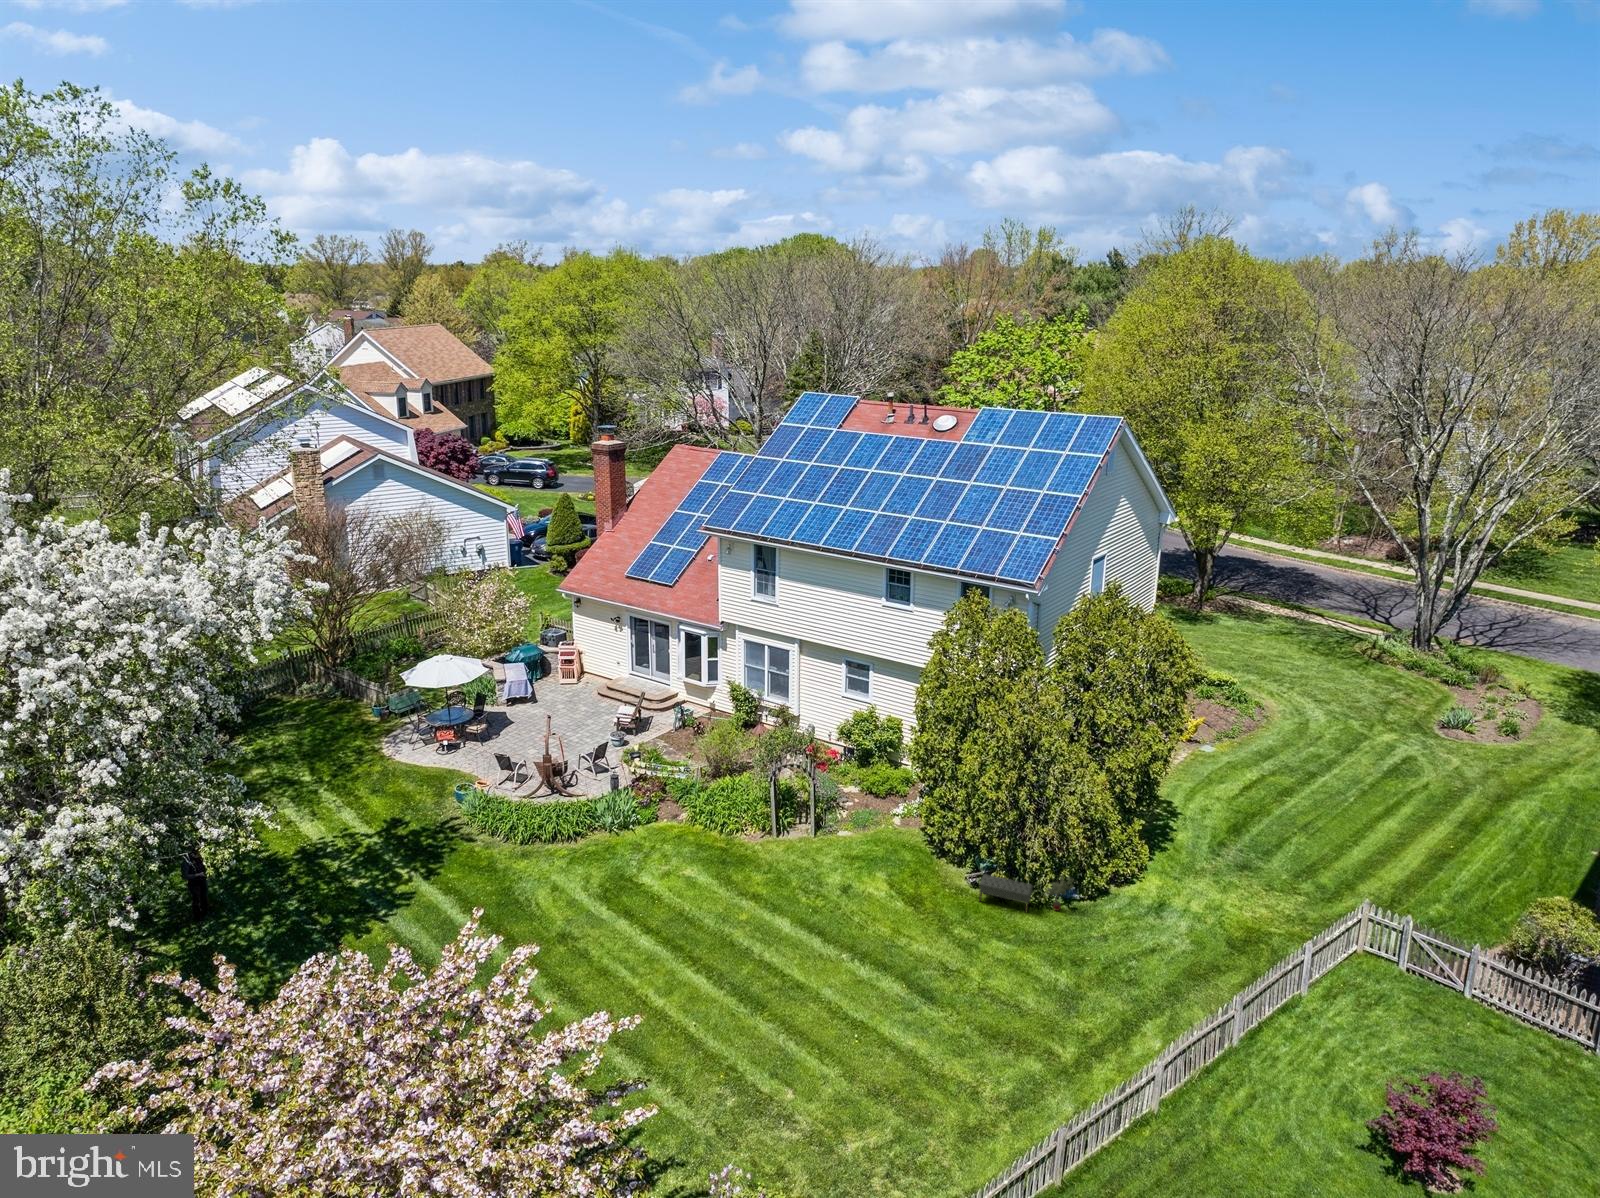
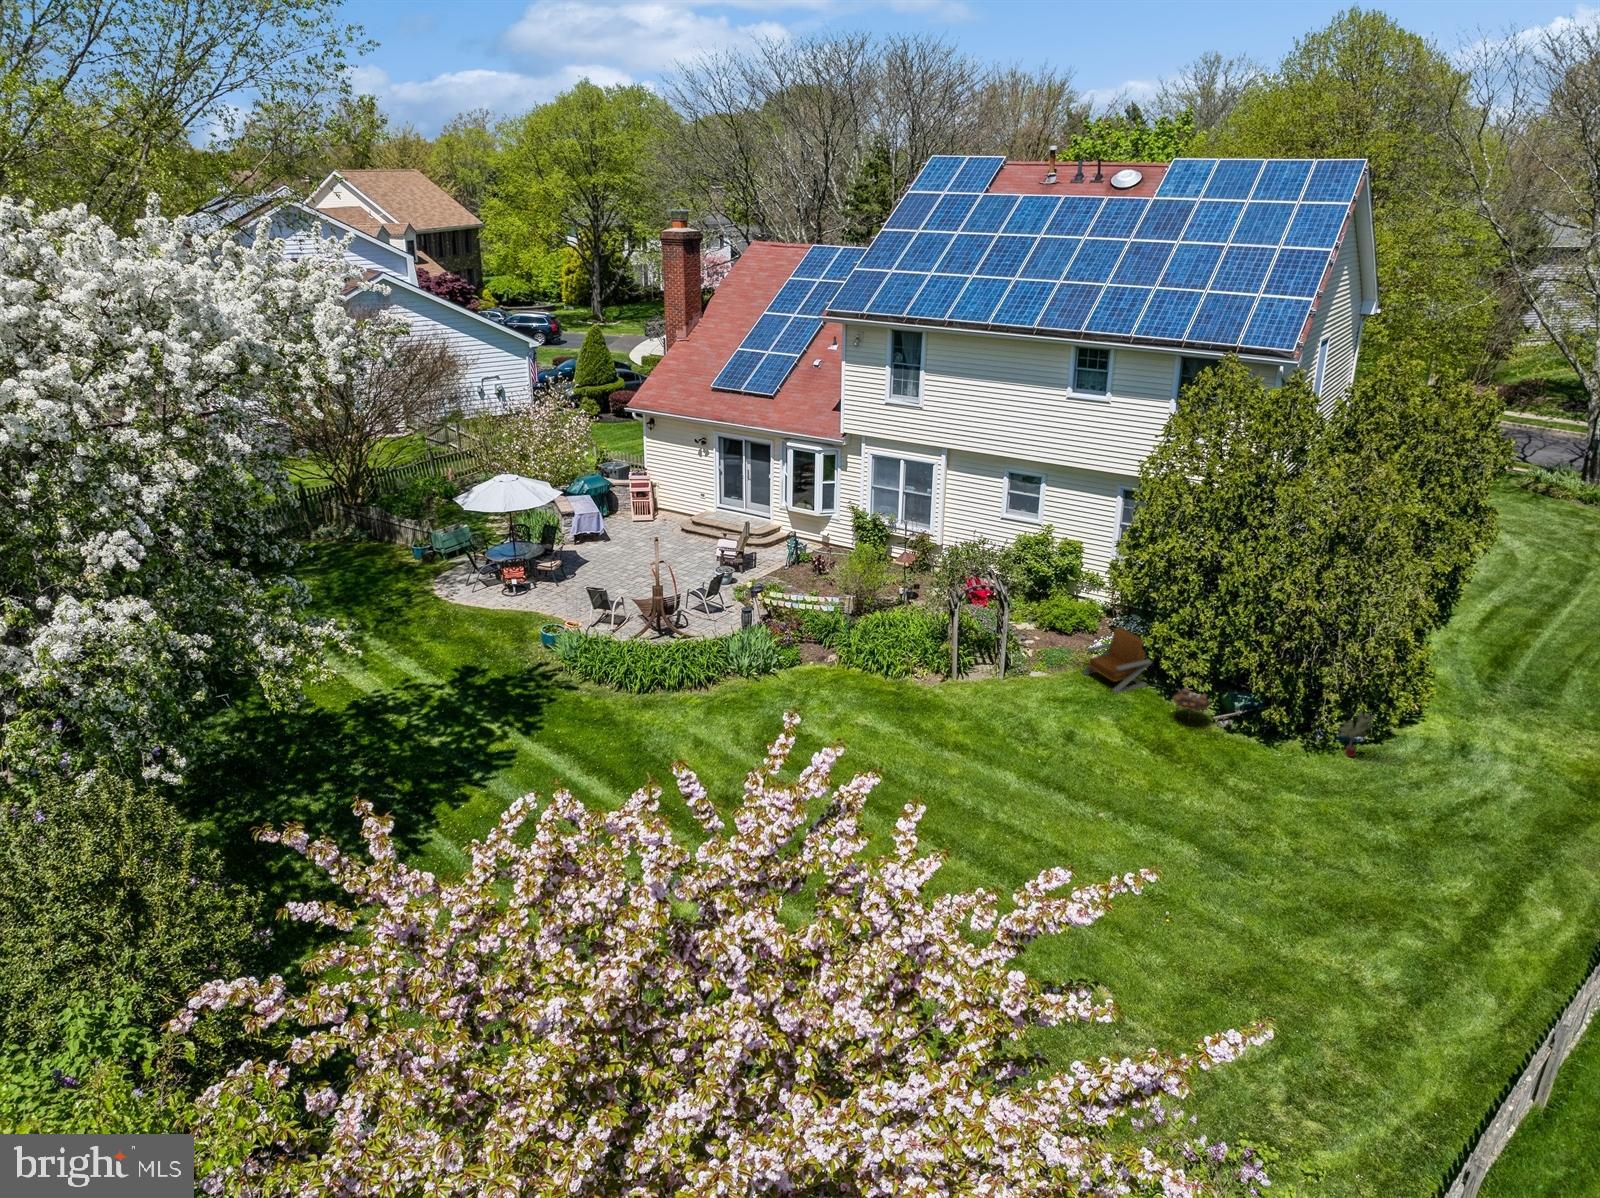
lounge chair: none [876,797,926,852] -> present [1082,628,1152,693]
side table: none [930,851,958,882] -> present [1172,689,1211,726]
bench: present [979,874,1033,912] -> none [1247,714,1321,760]

